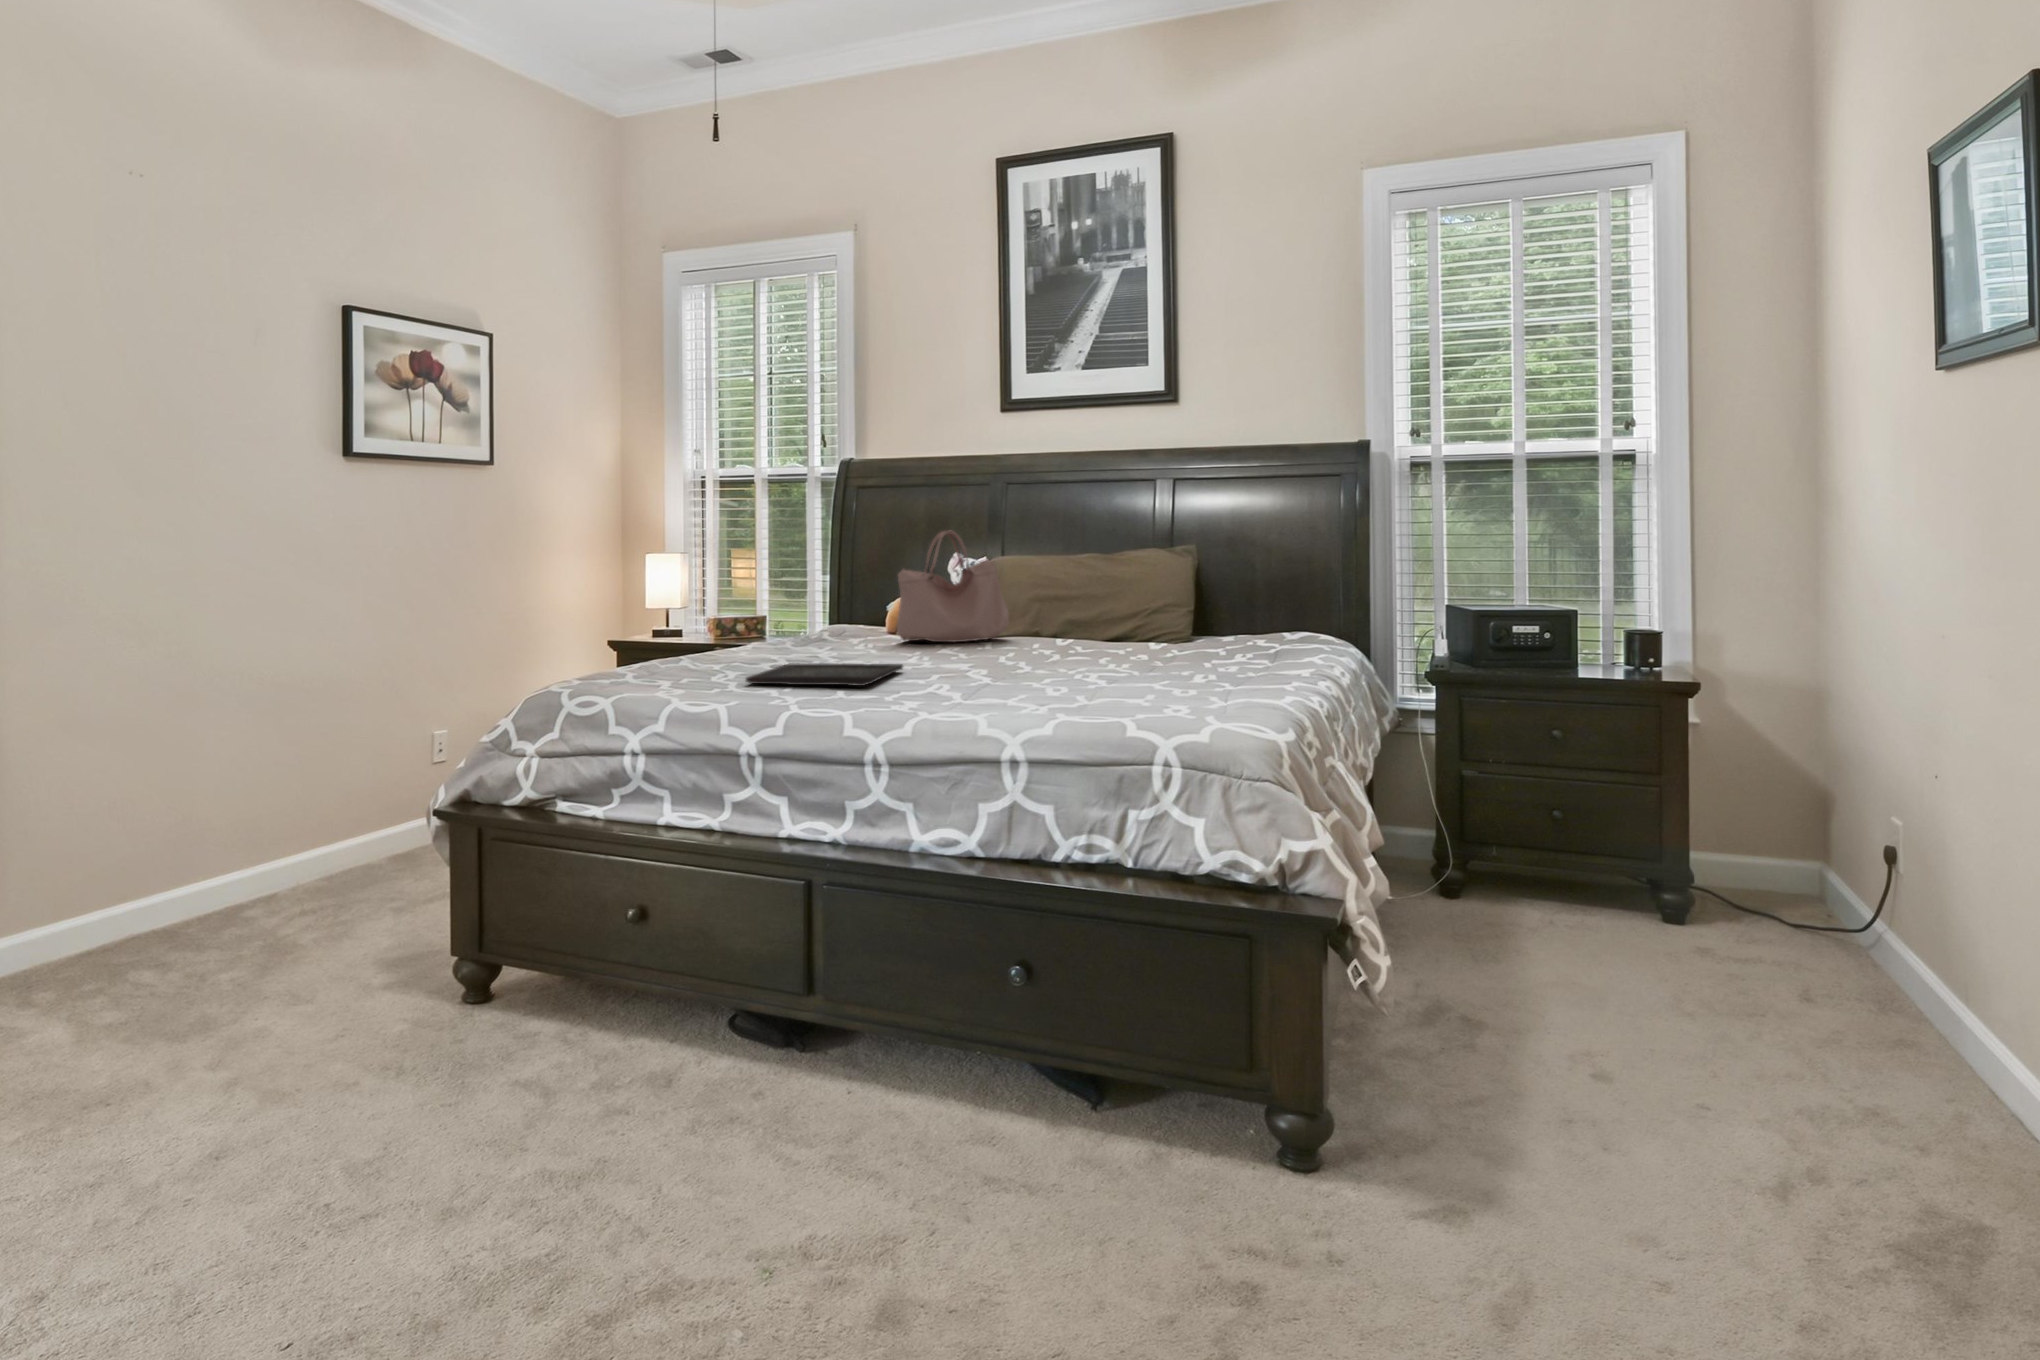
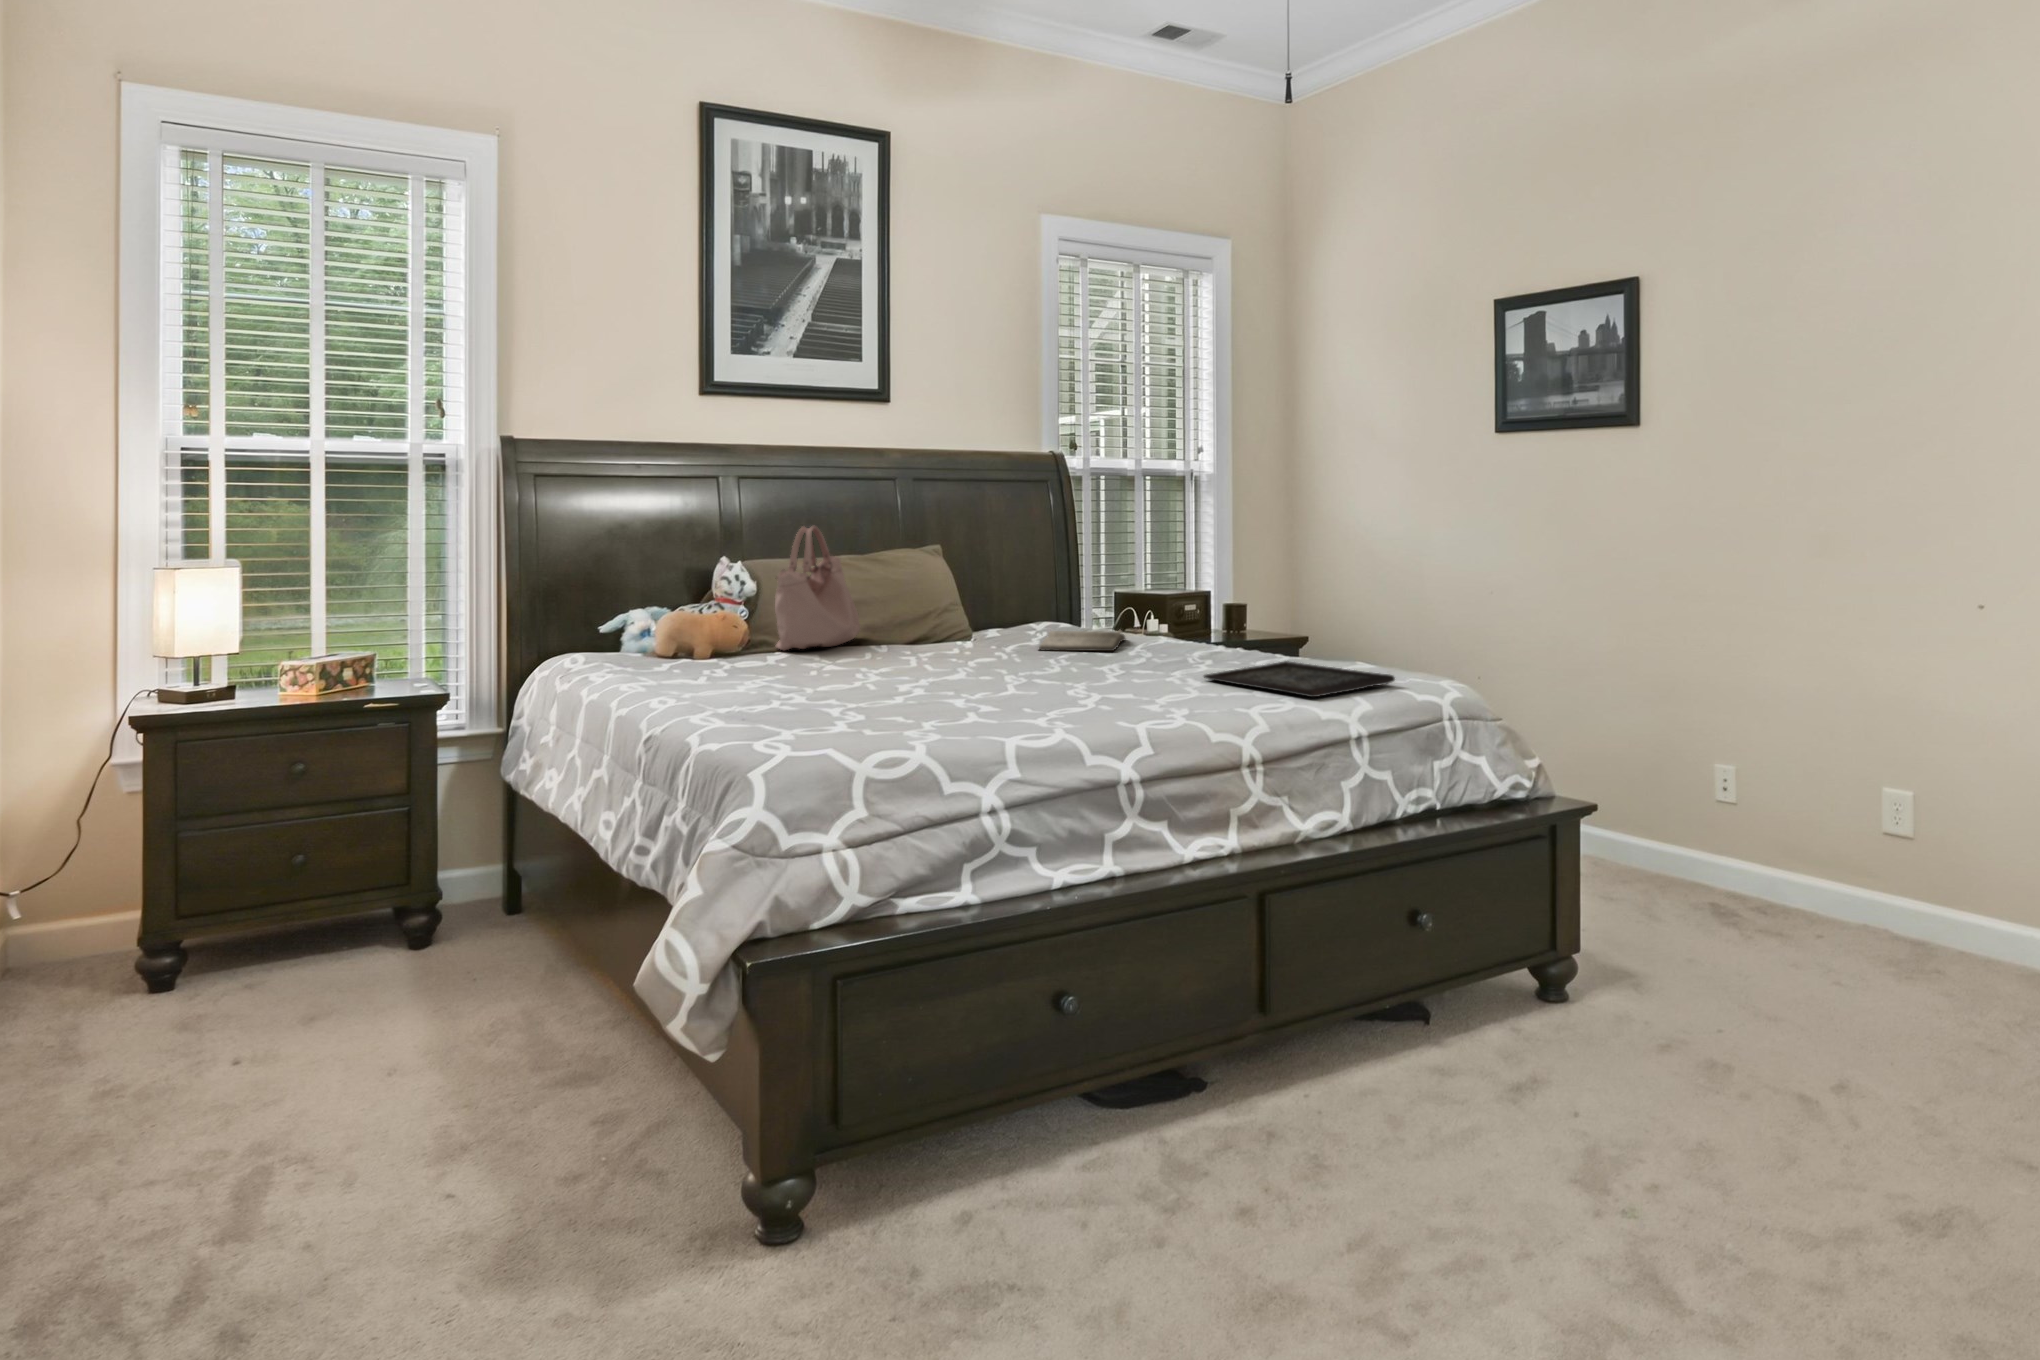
diary: none [1078,645,1212,668] -> present [1039,630,1126,651]
tray: present [746,663,903,686] -> present [1204,661,1395,697]

